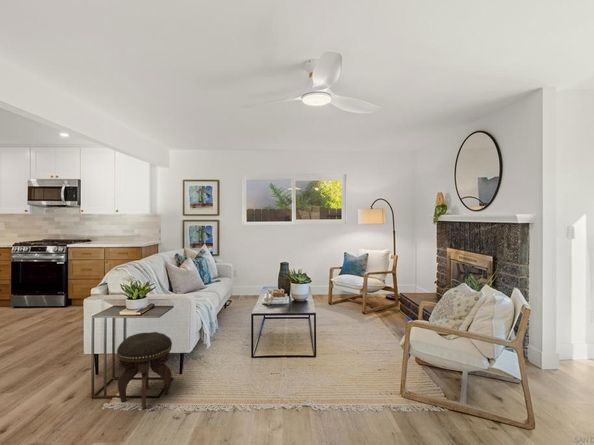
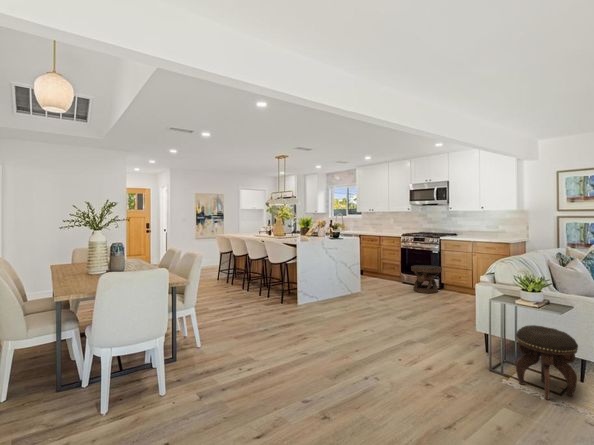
side table: none [23,281,68,318] -> present [411,265,442,293]

